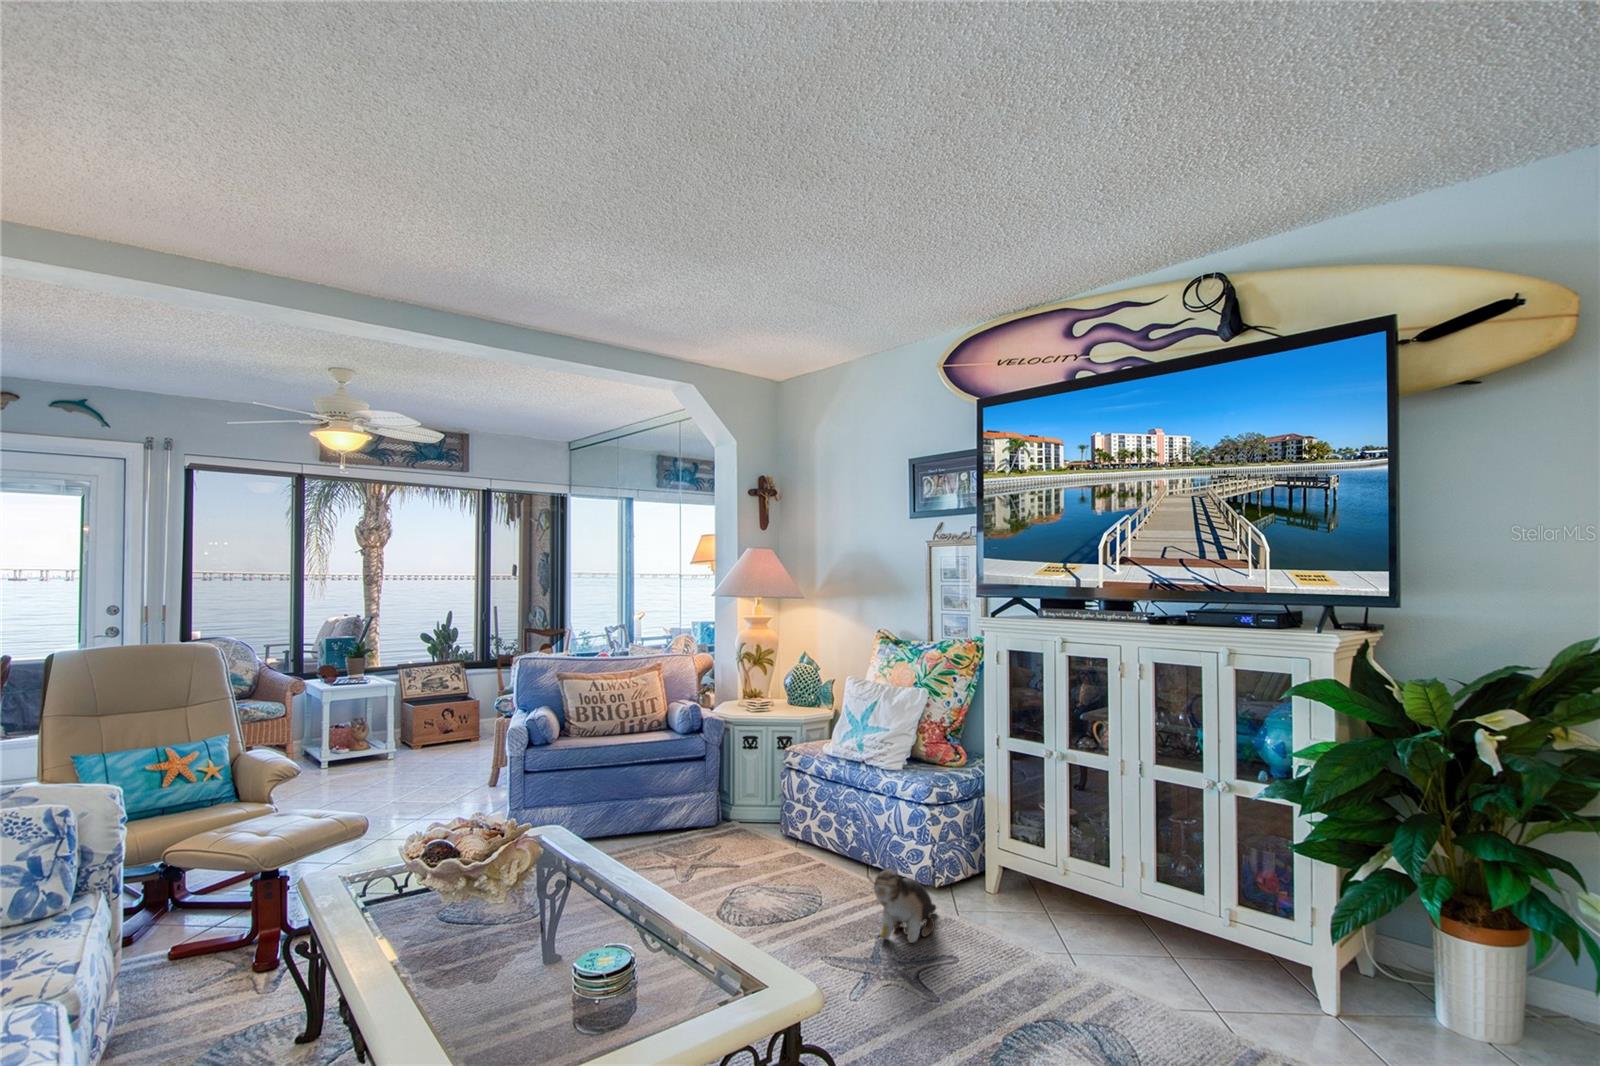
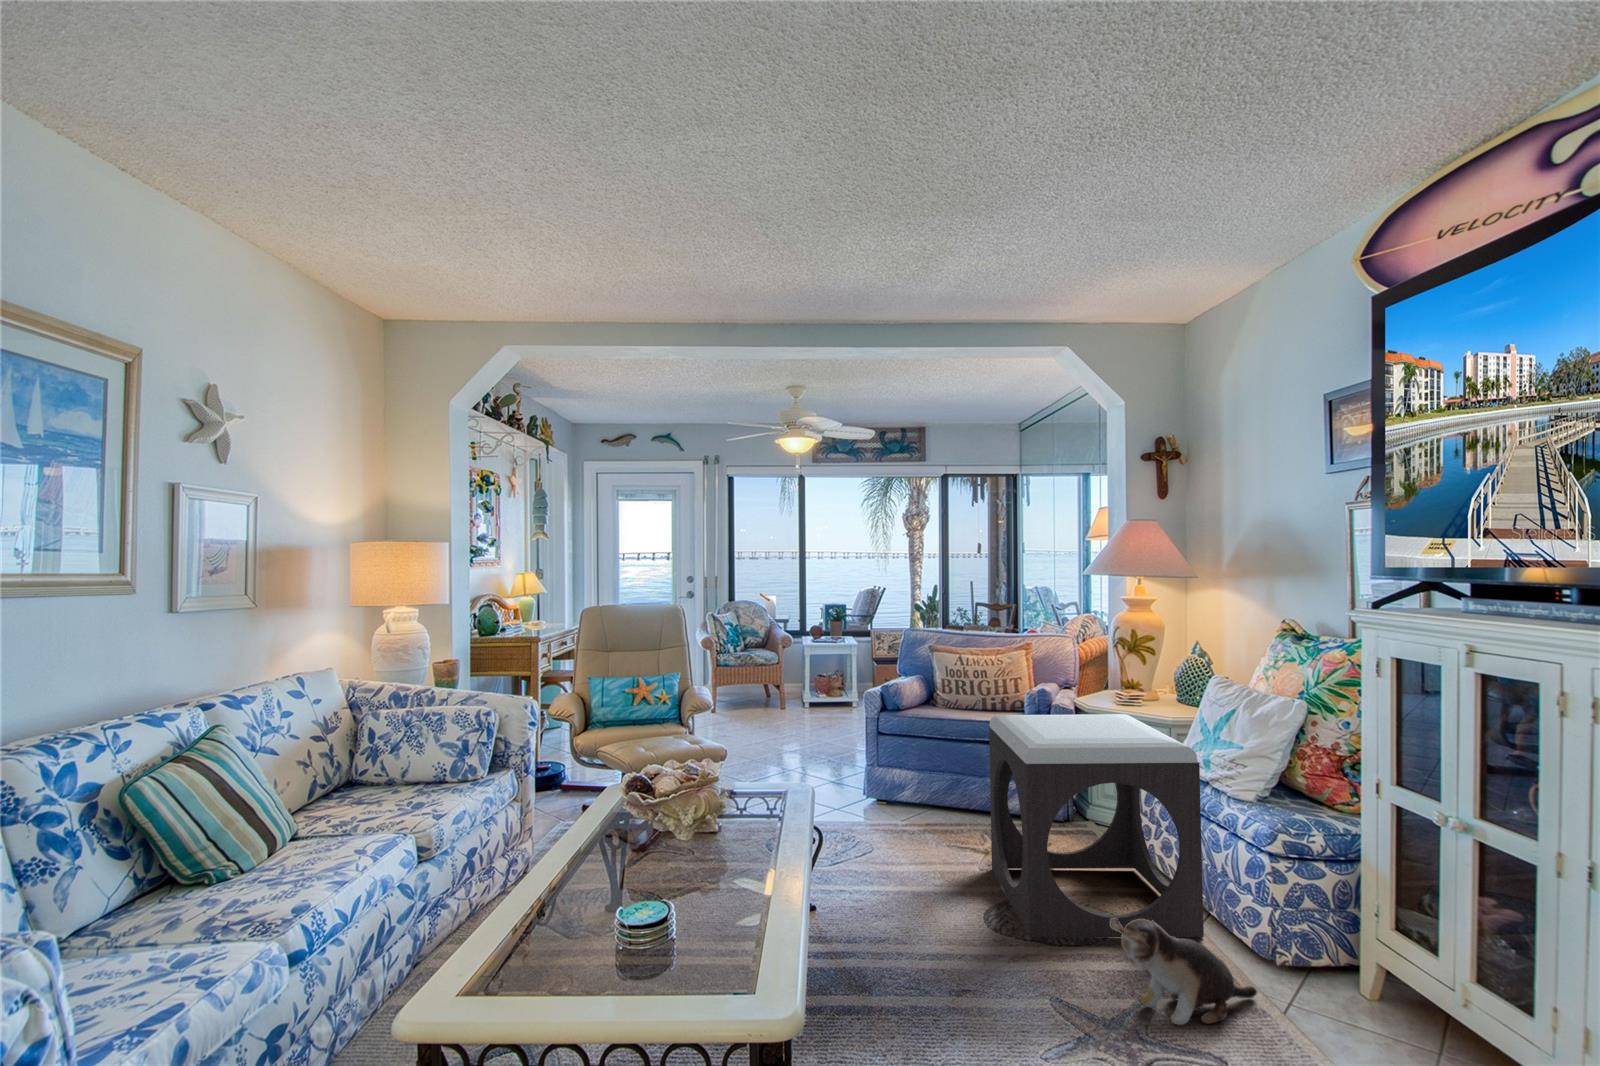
footstool: none [685,717,874,920] -> present [989,714,1204,938]

